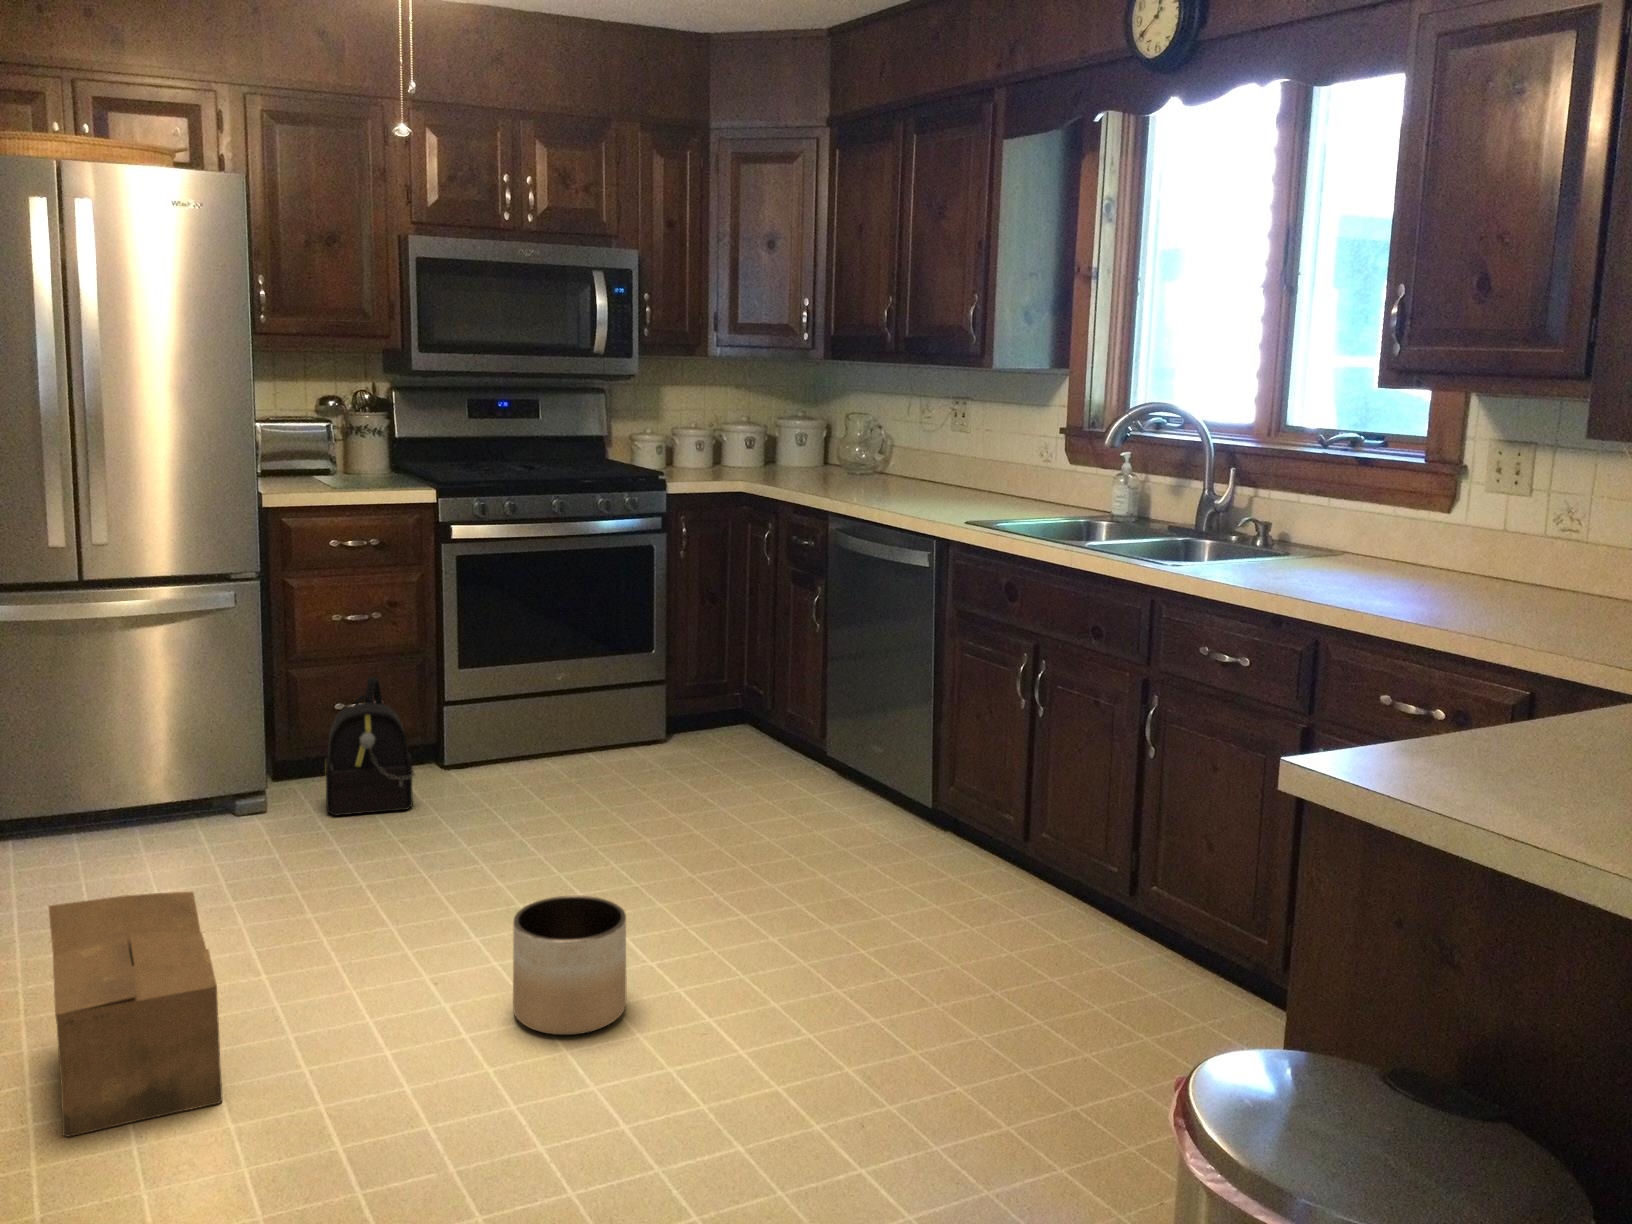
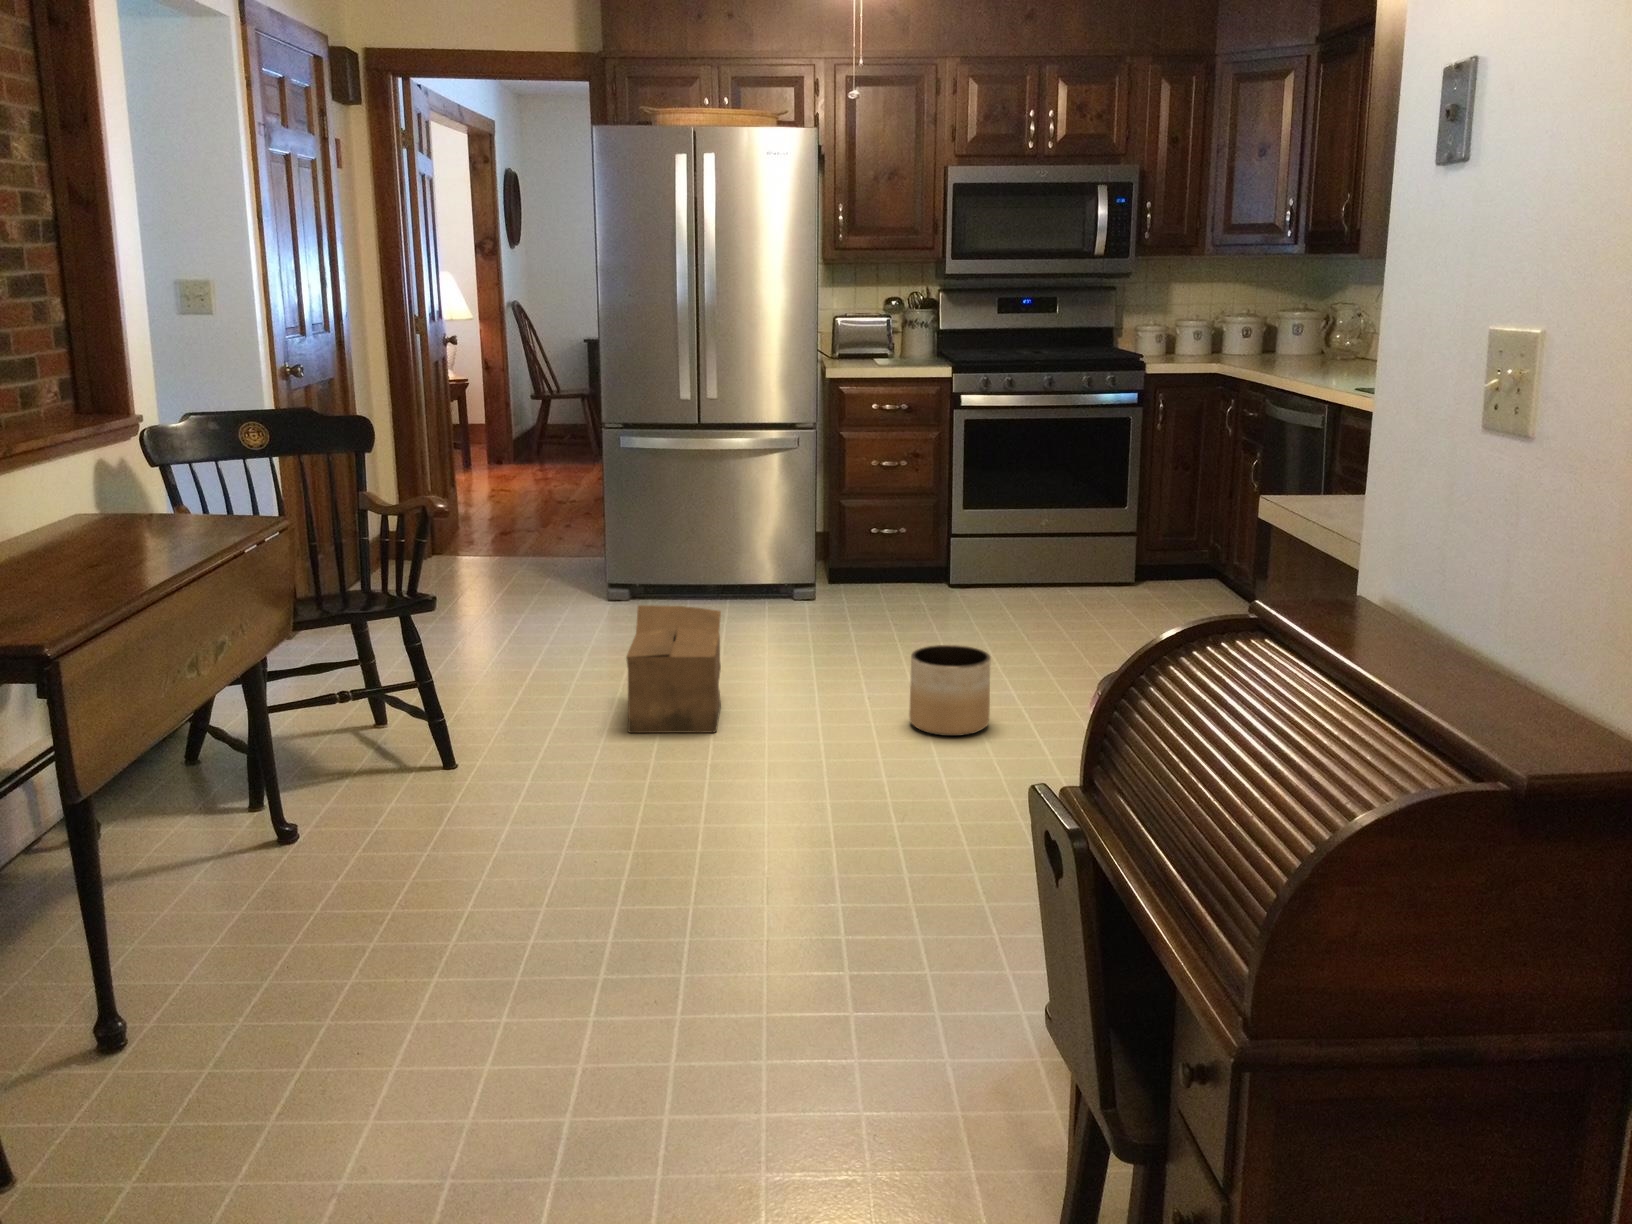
backpack: present [325,677,414,815] -> none [852,507,915,608]

